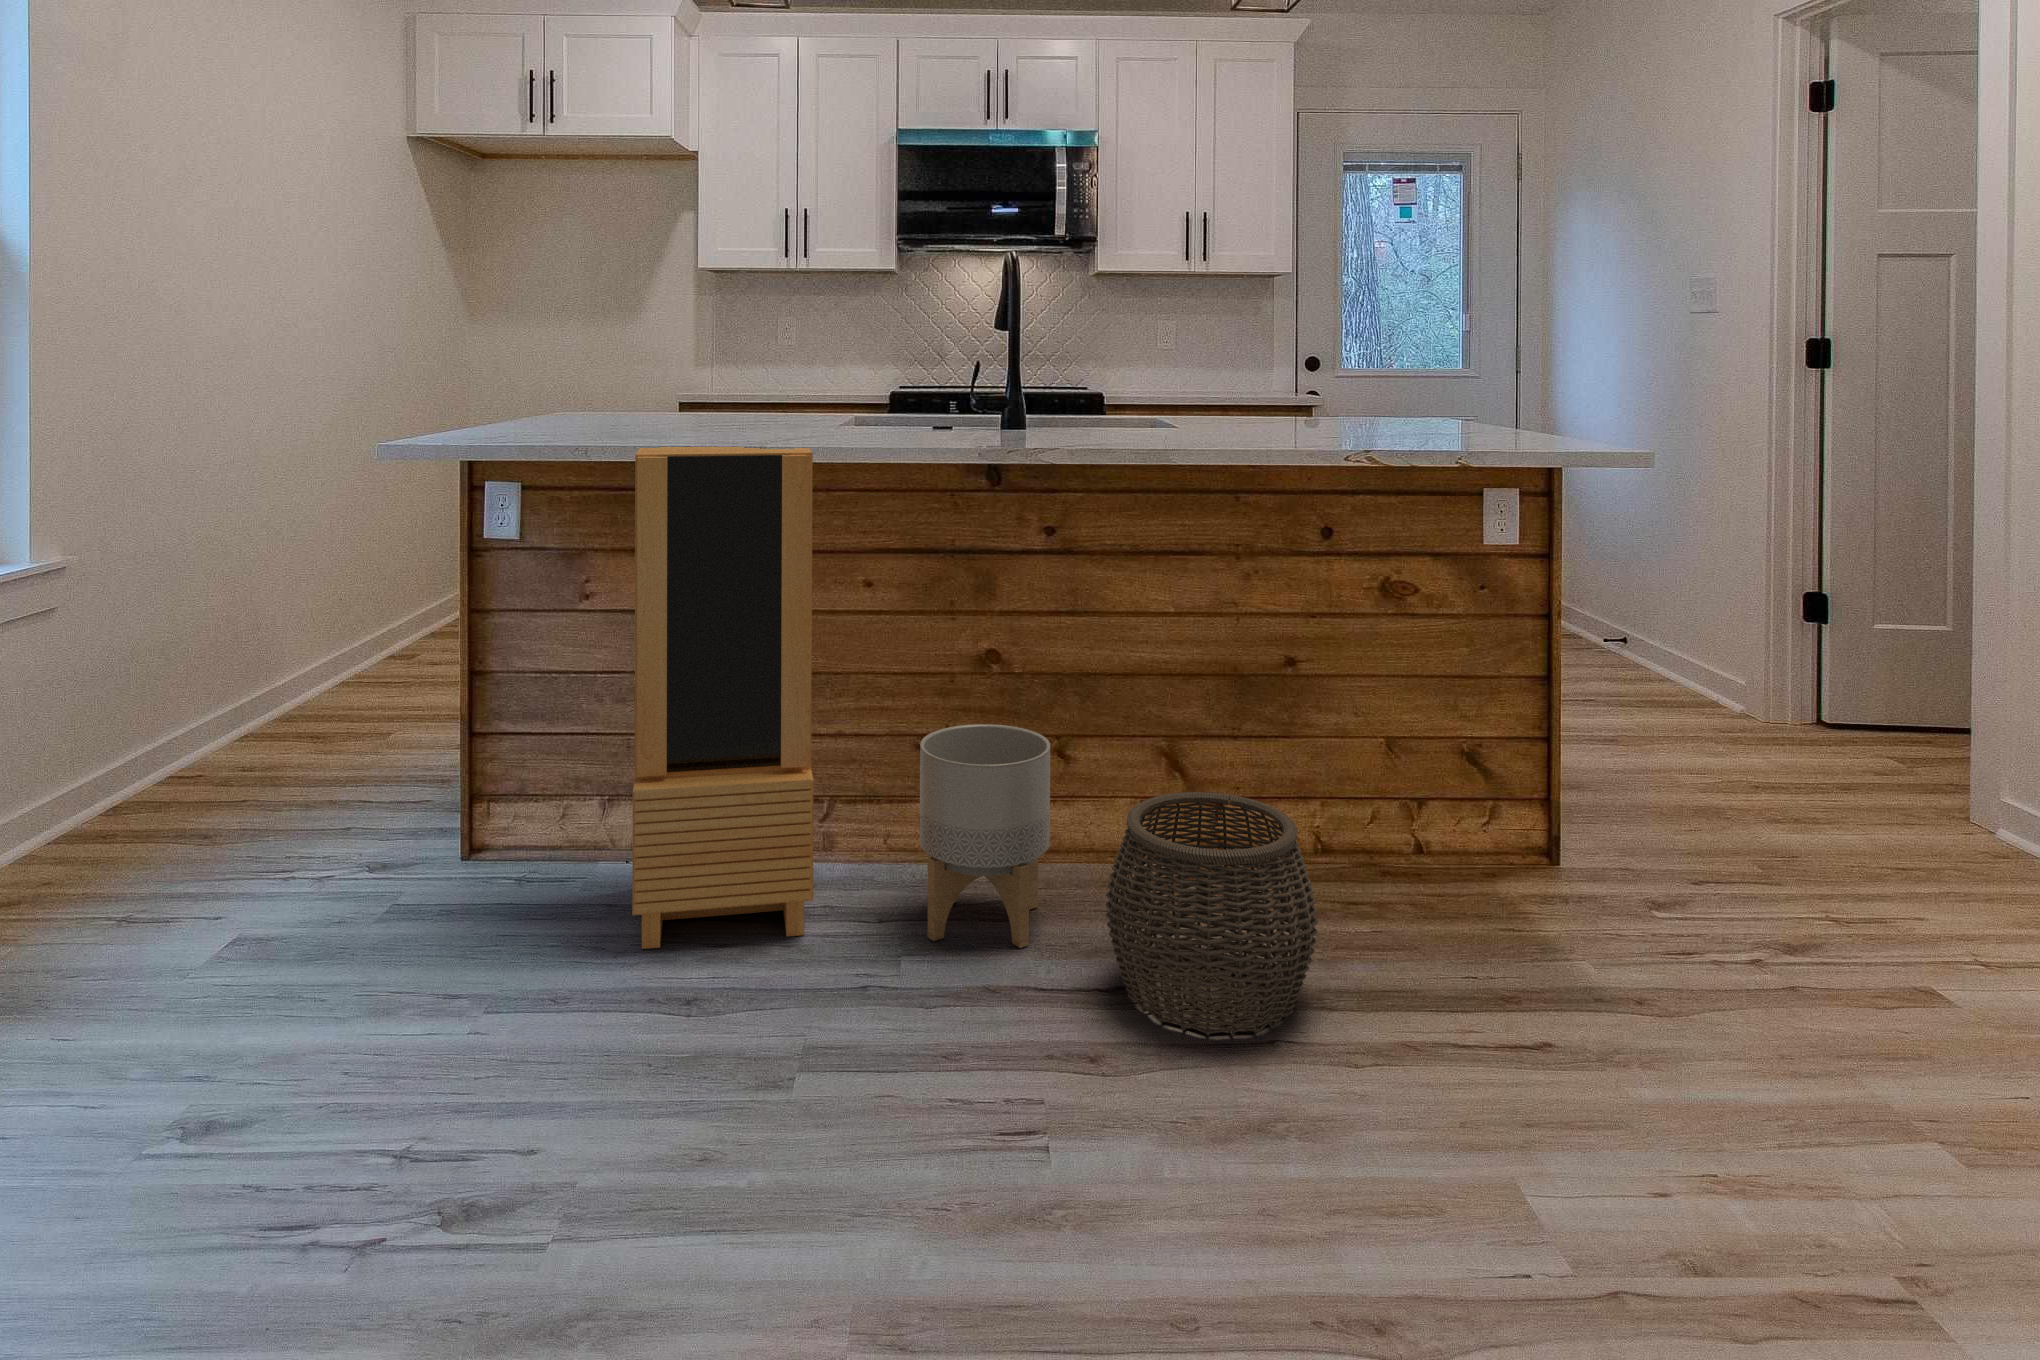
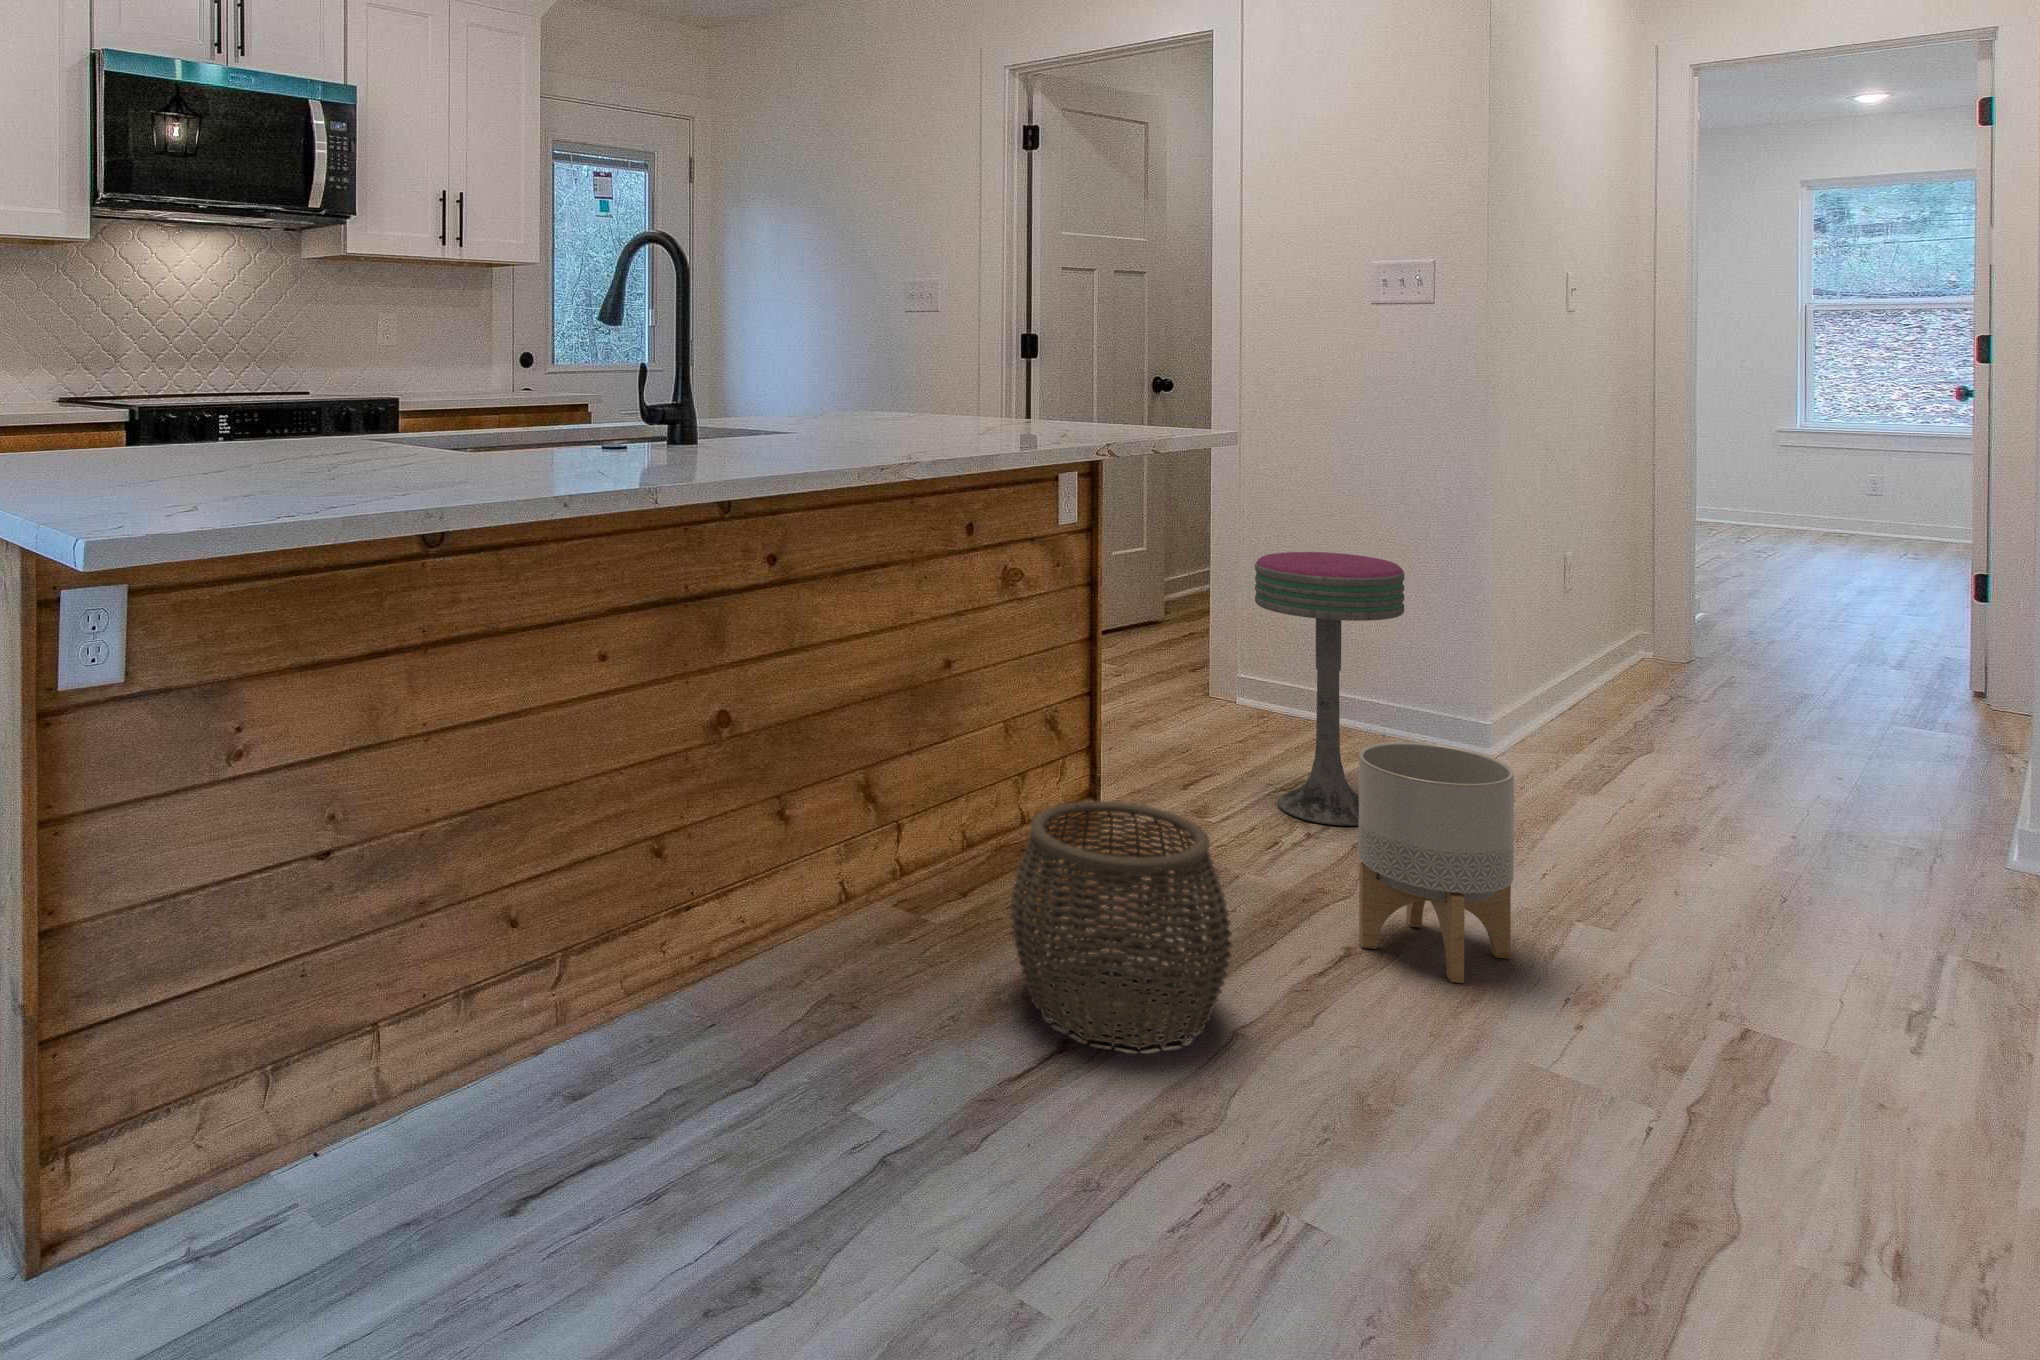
storage cabinet: present [632,446,814,949] -> none [406,478,730,1247]
bar stool: none [1755,616,1971,983] -> present [1255,552,1404,826]
planter: present [920,724,1050,948] -> present [1358,742,1514,983]

